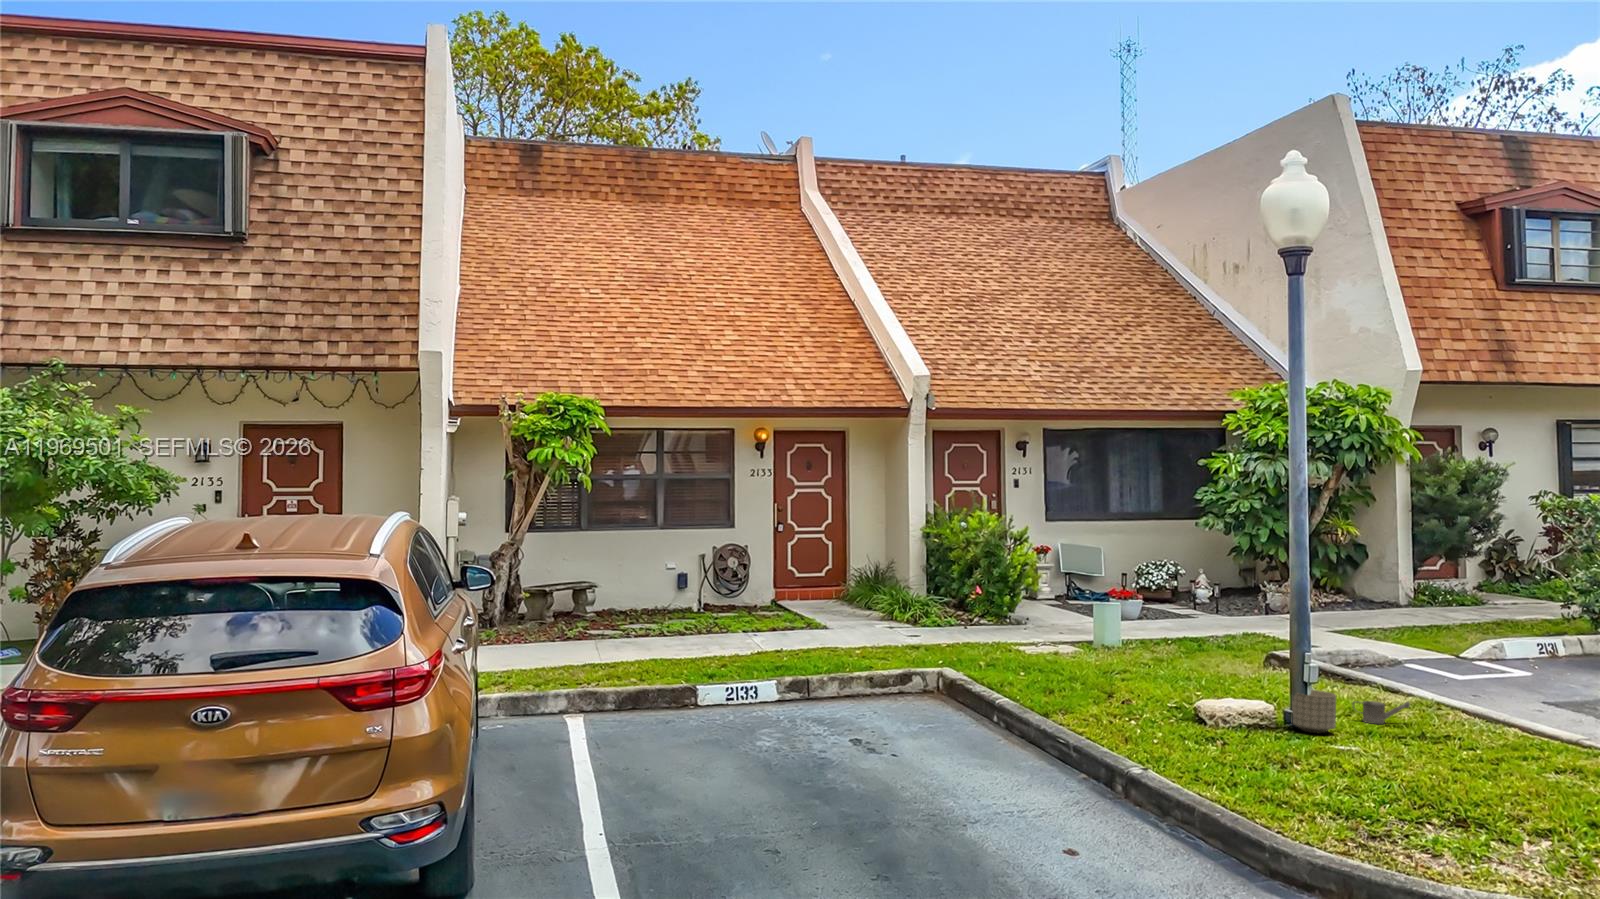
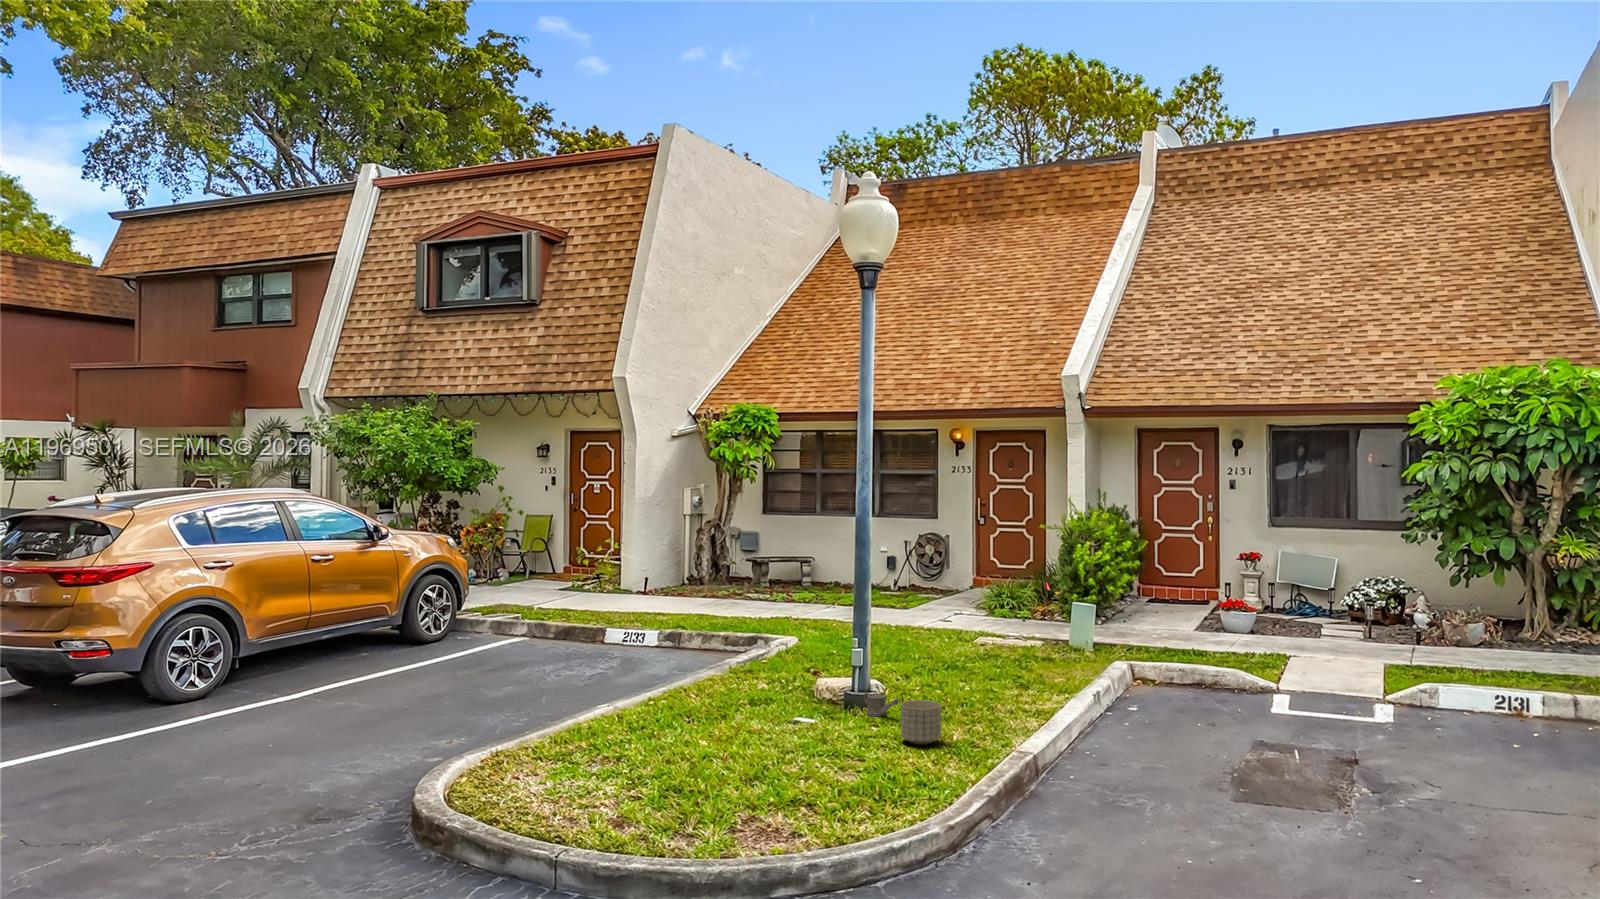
planter: present [1292,690,1336,733] -> present [901,700,941,745]

